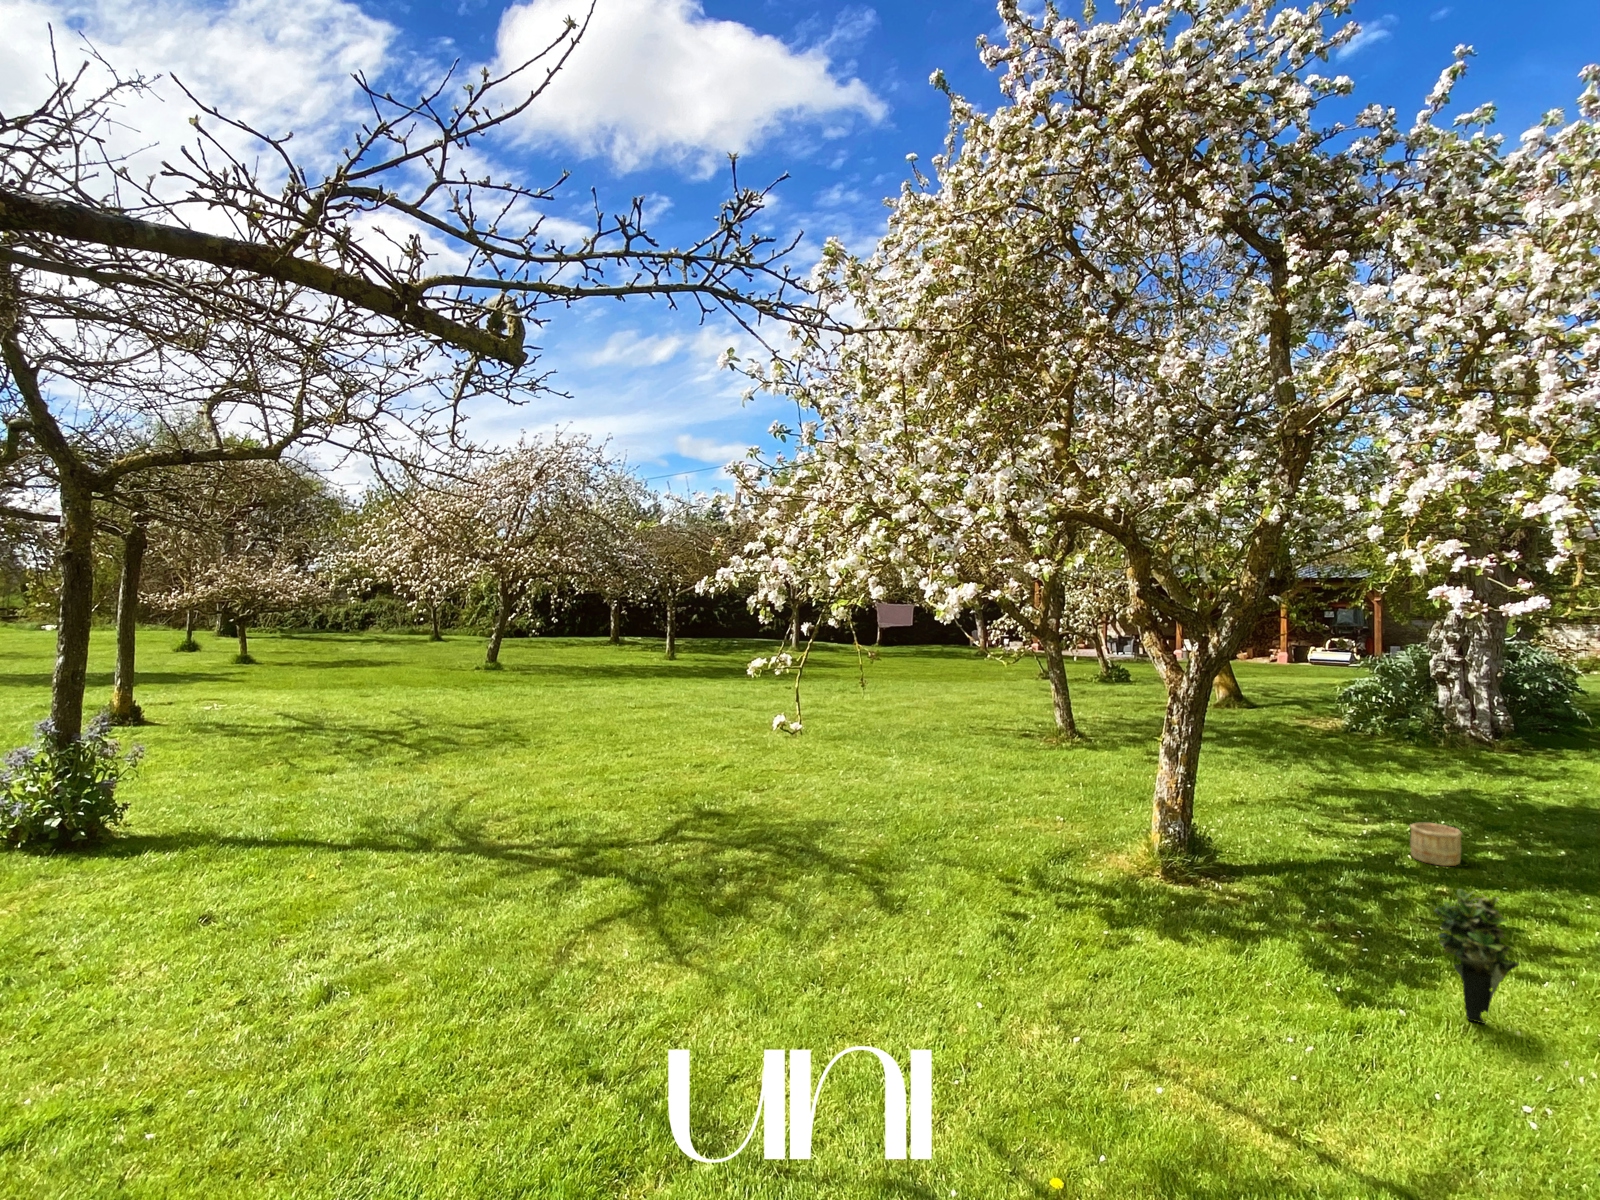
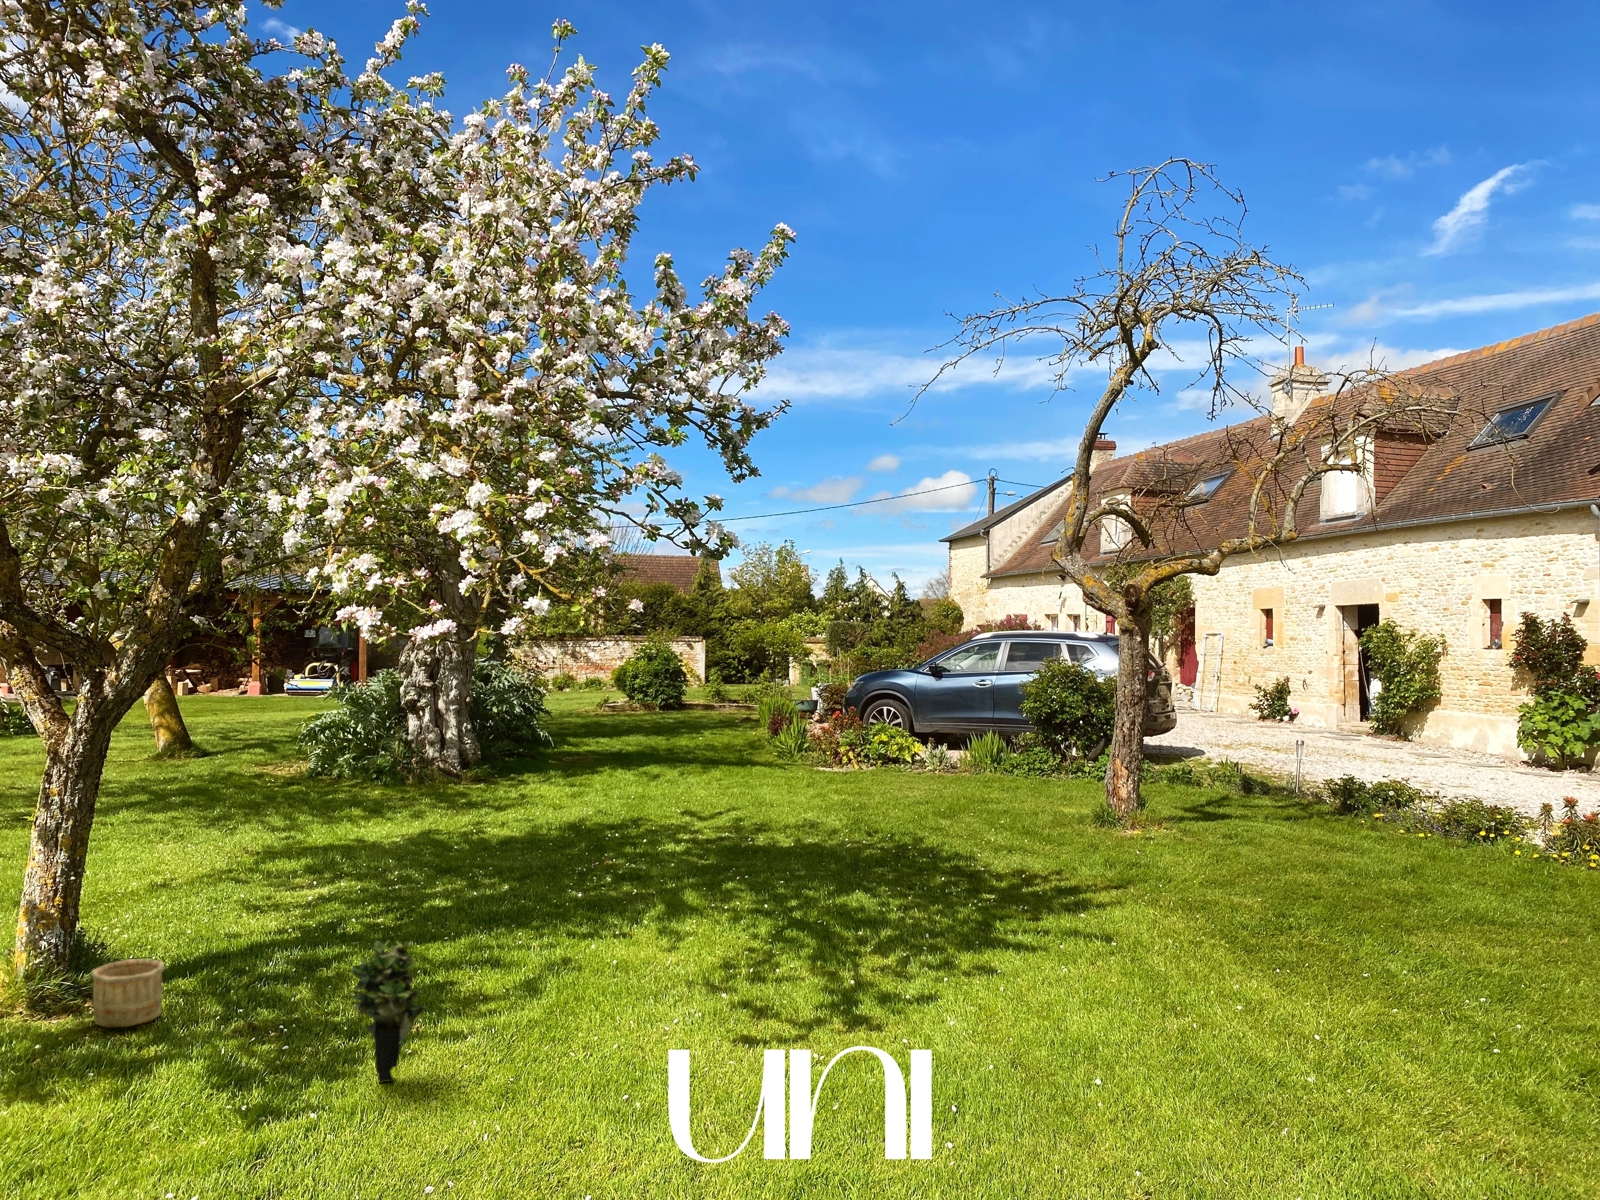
wooden bucket: present [1410,823,1462,866] -> present [92,959,164,1027]

